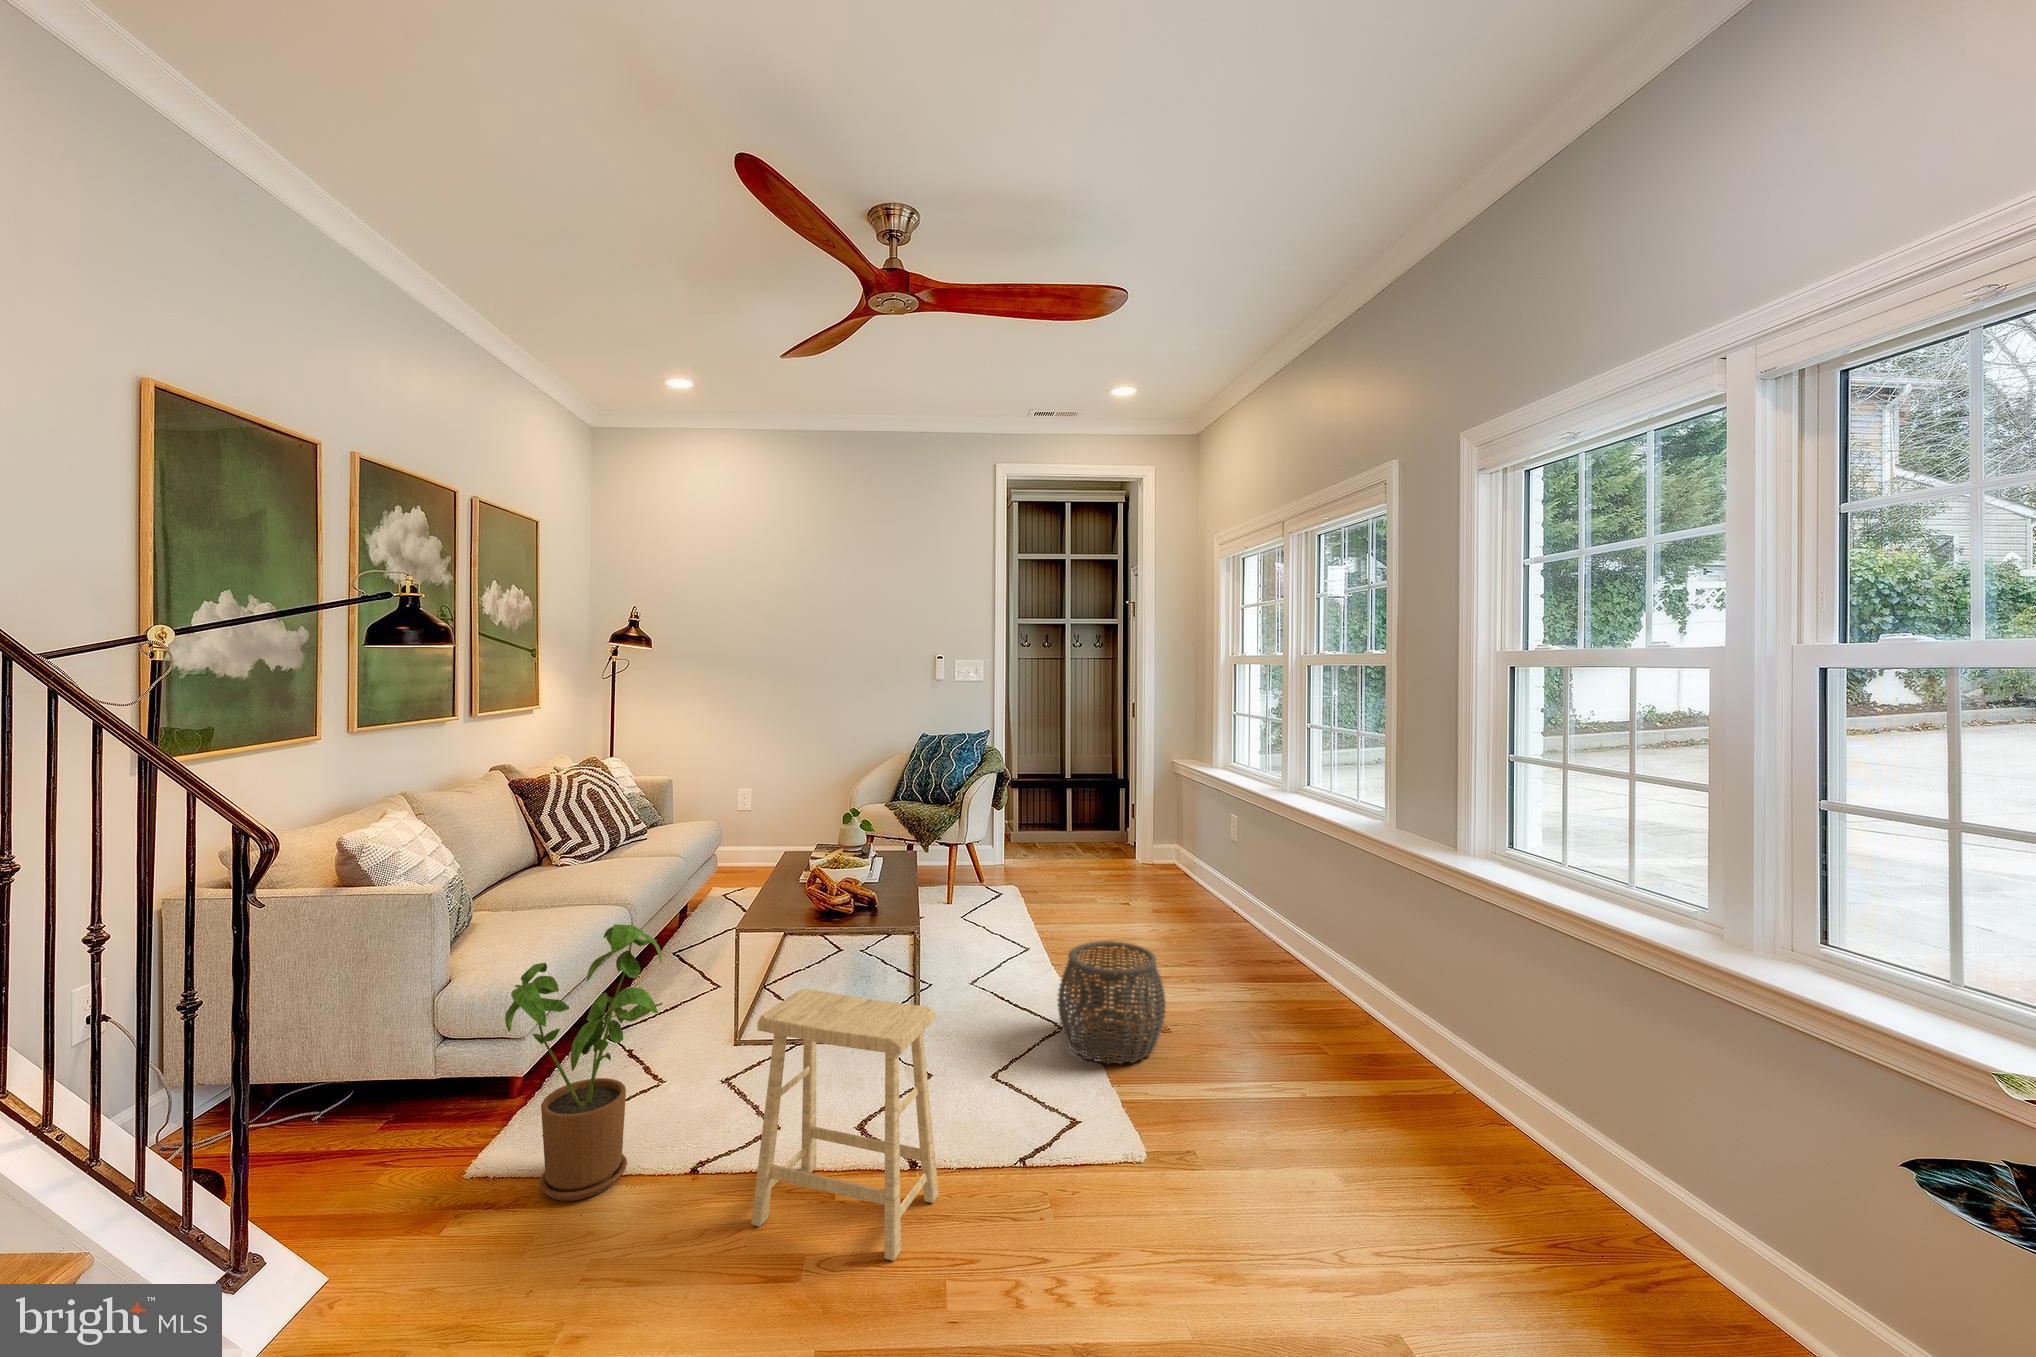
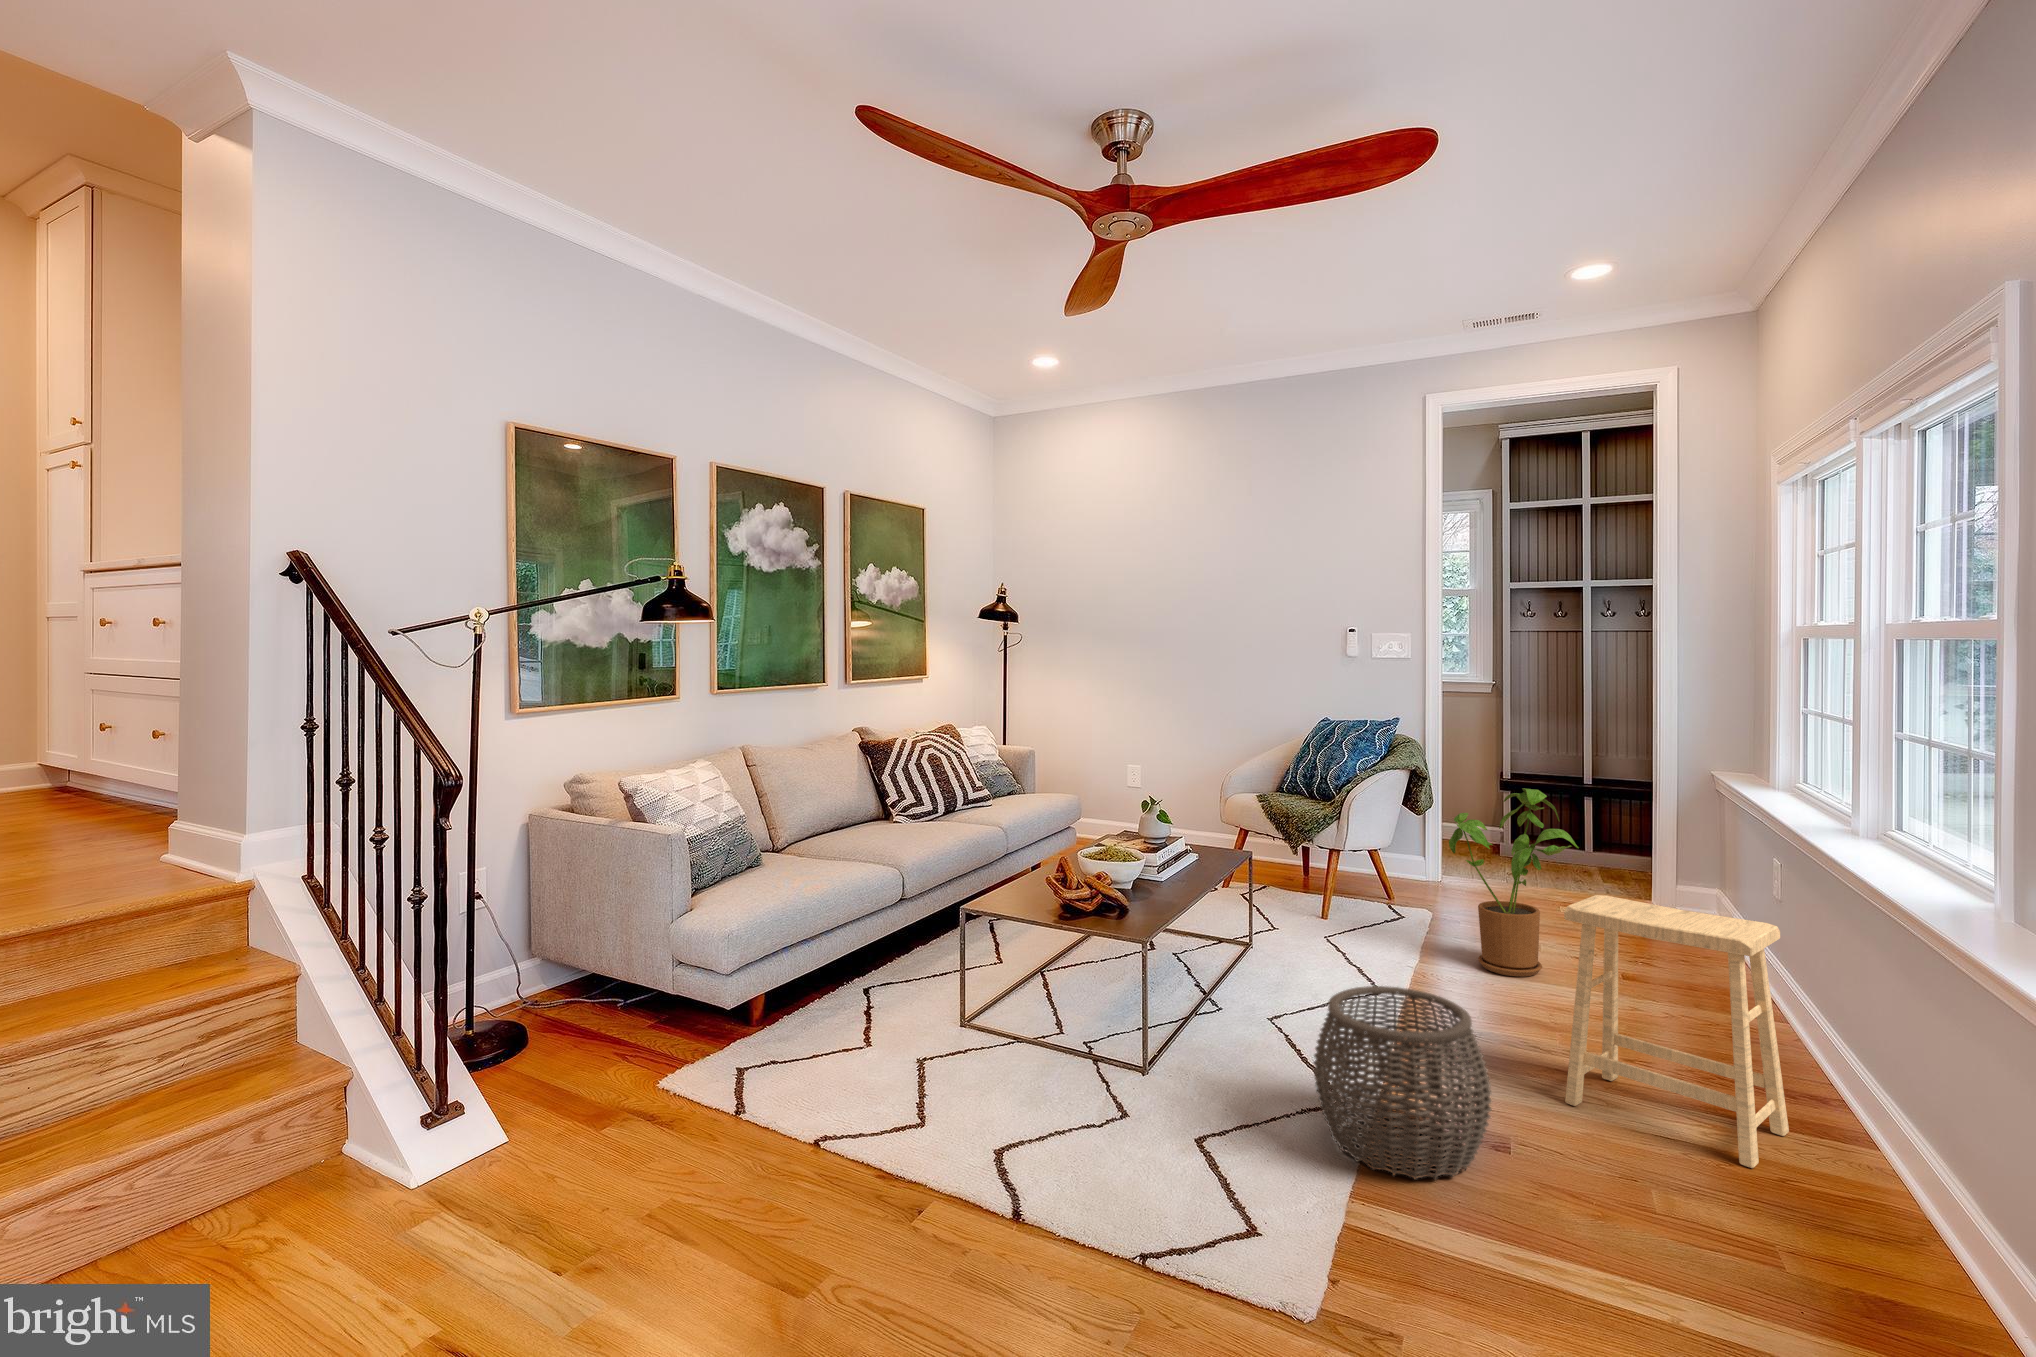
house plant: present [505,924,663,1201] -> present [1449,788,1578,977]
footstool: present [751,989,939,1261] -> present [1564,895,1789,1168]

